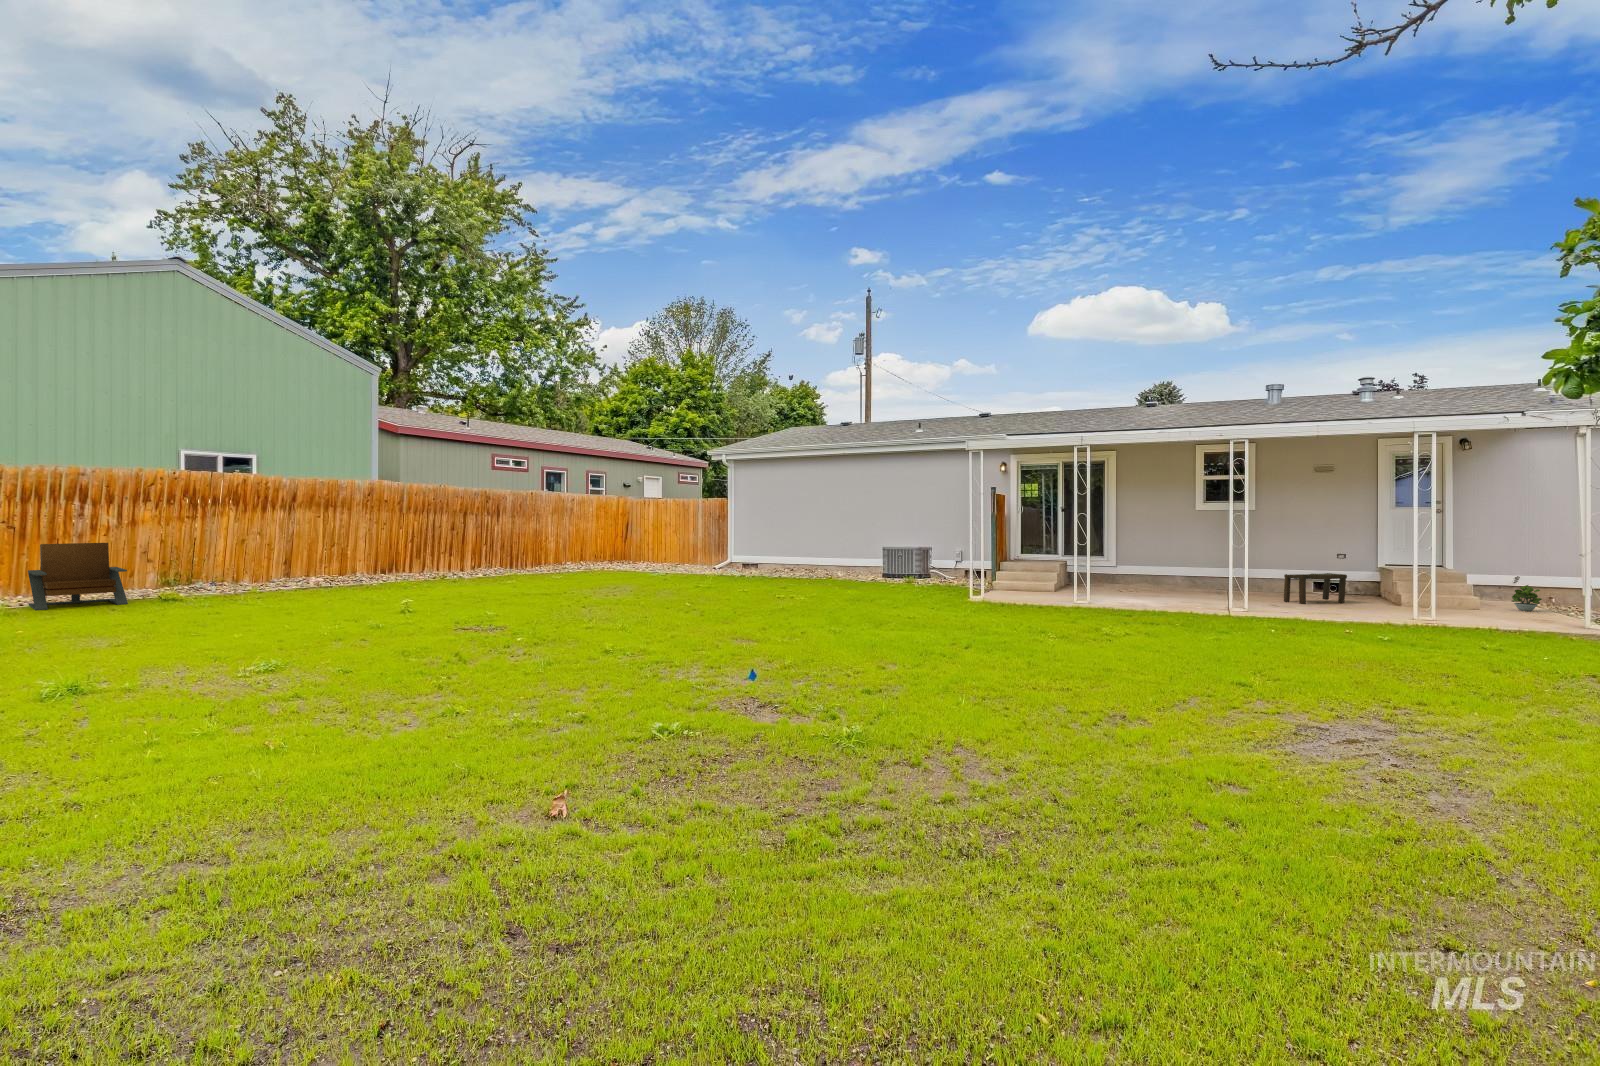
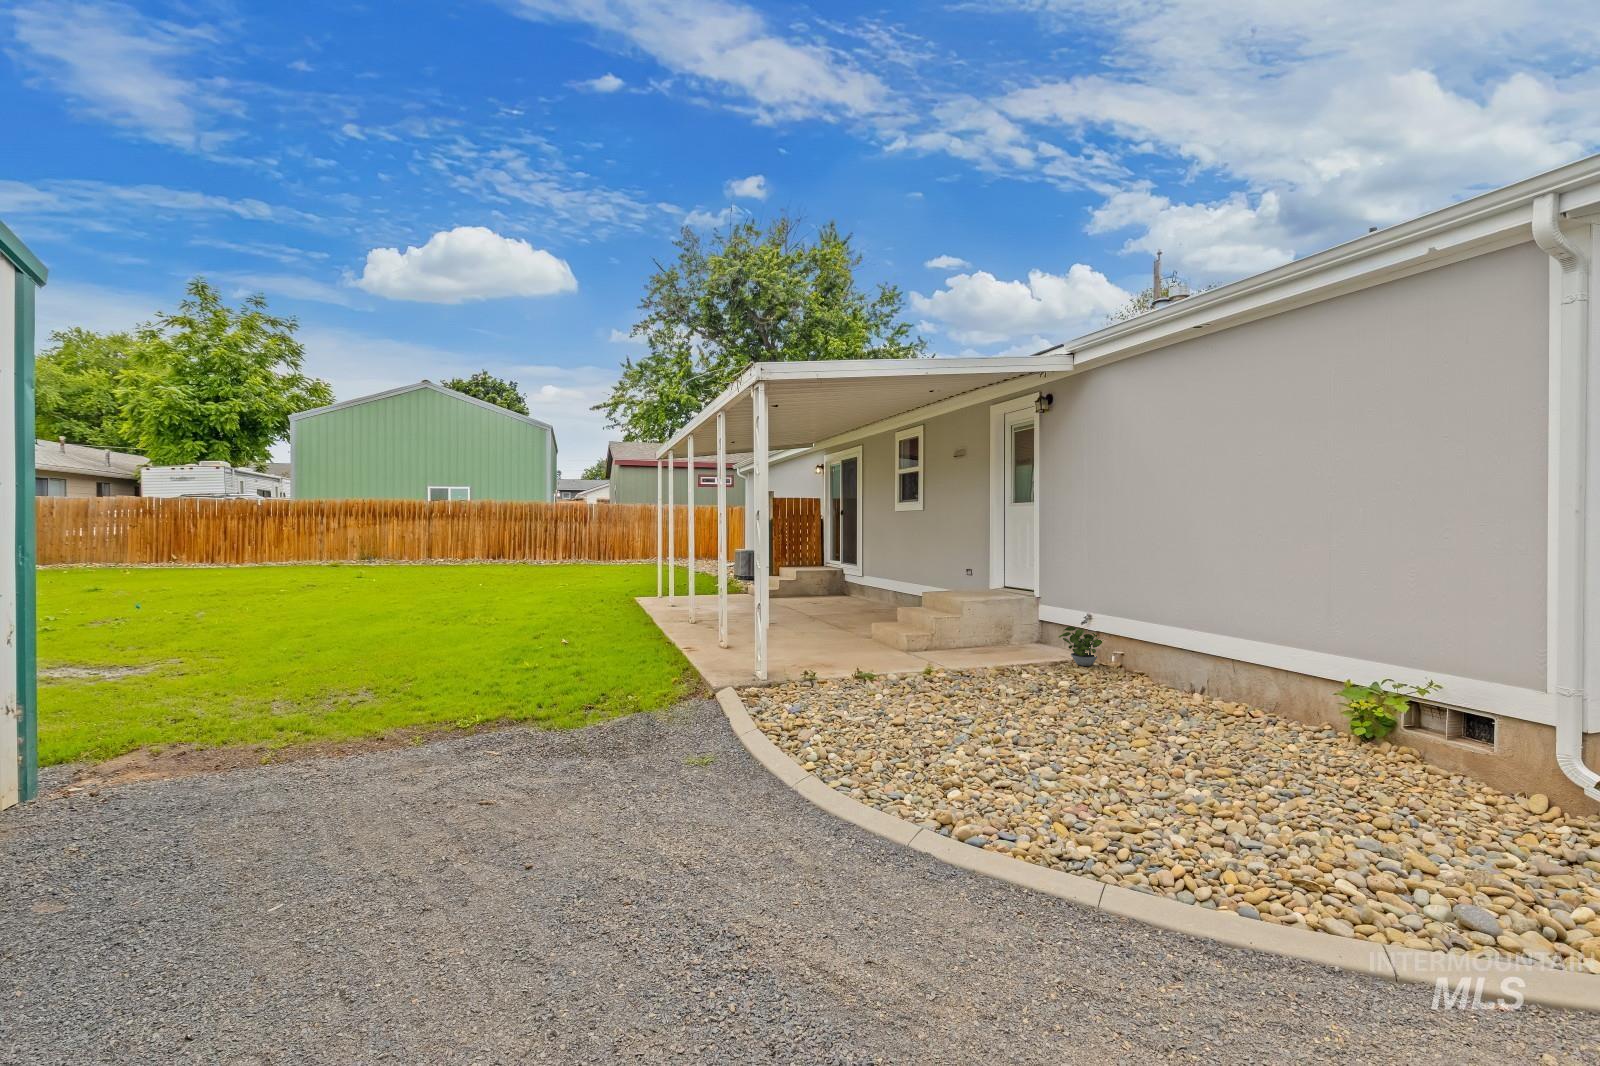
lounge chair: present [28,543,128,610] -> none [283,538,334,571]
bench: present [1284,573,1347,604] -> none [876,592,944,632]

